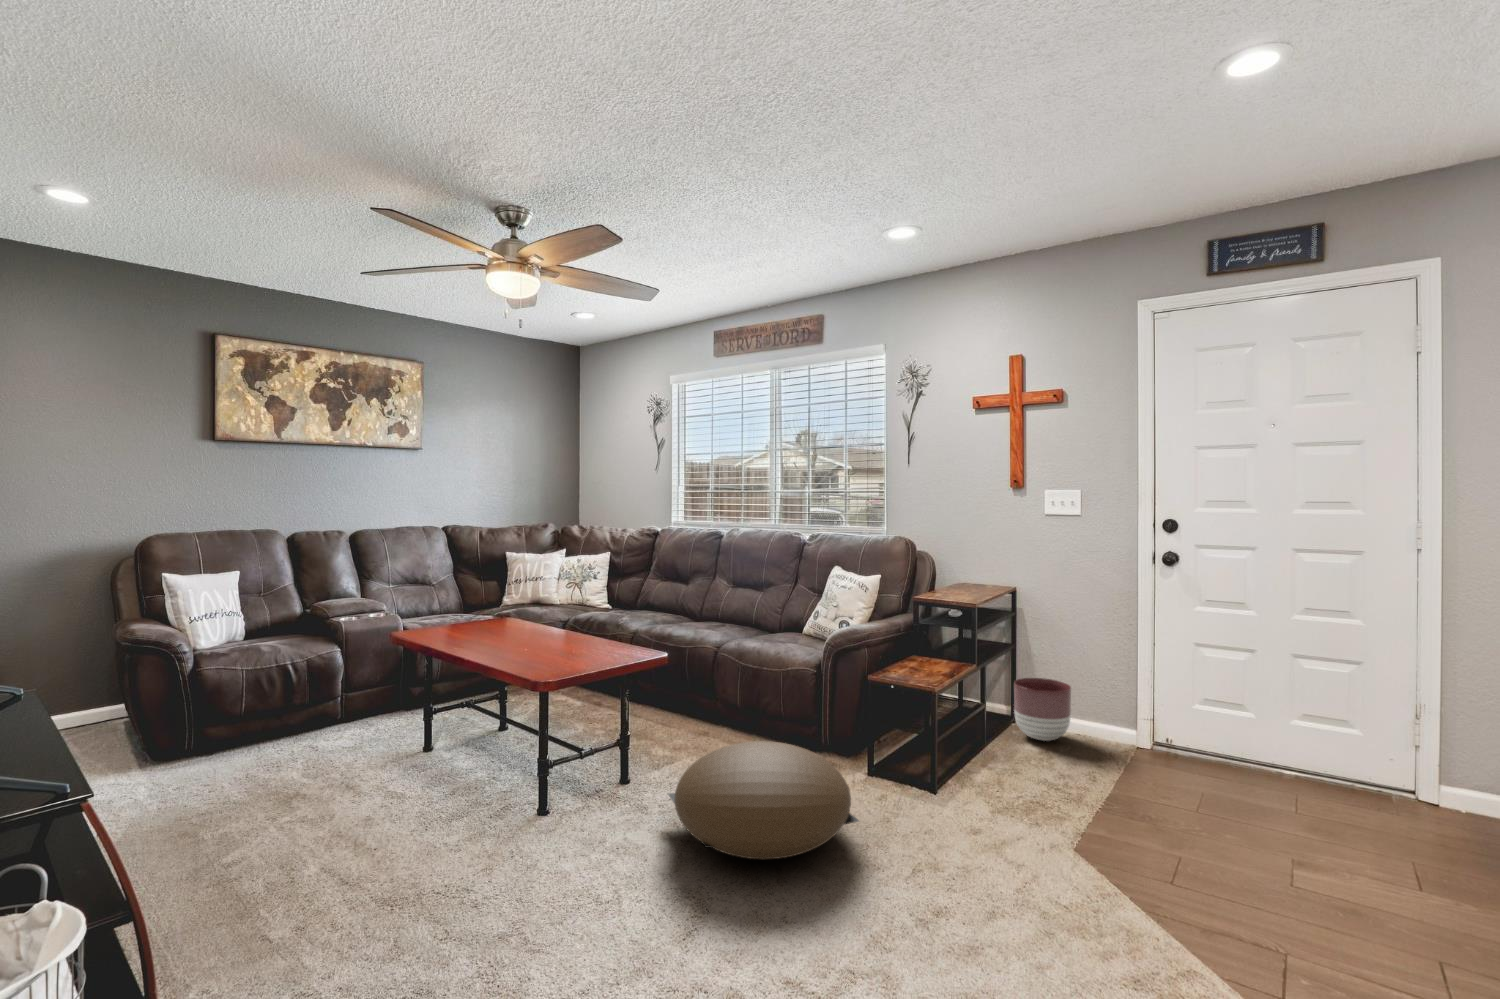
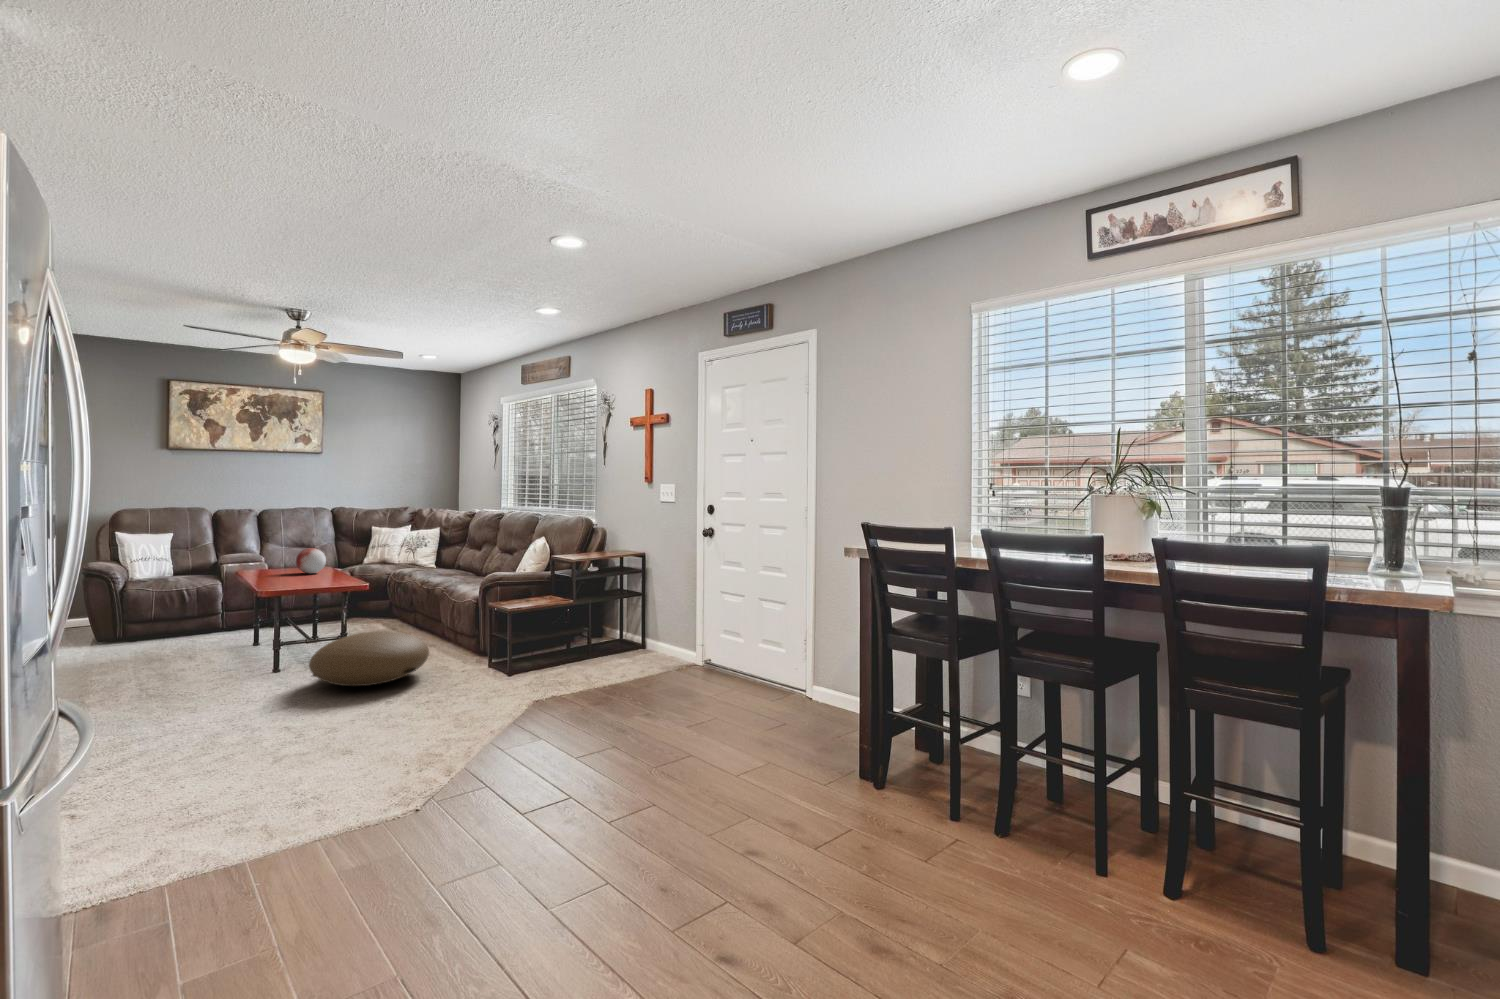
decorative orb: none [486,593,529,633] -> present [296,548,326,574]
planter: present [1014,678,1071,741] -> none [625,614,661,655]

